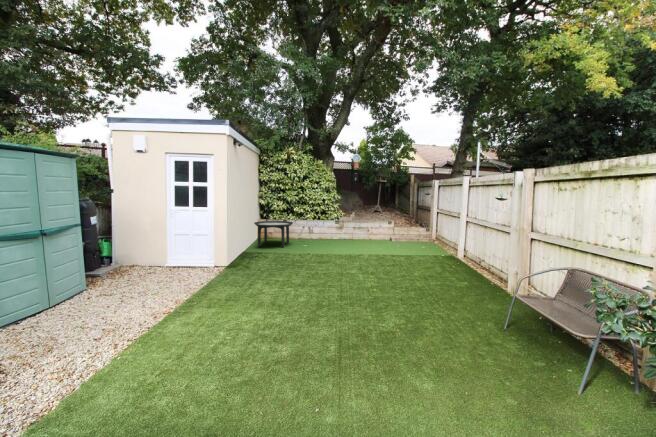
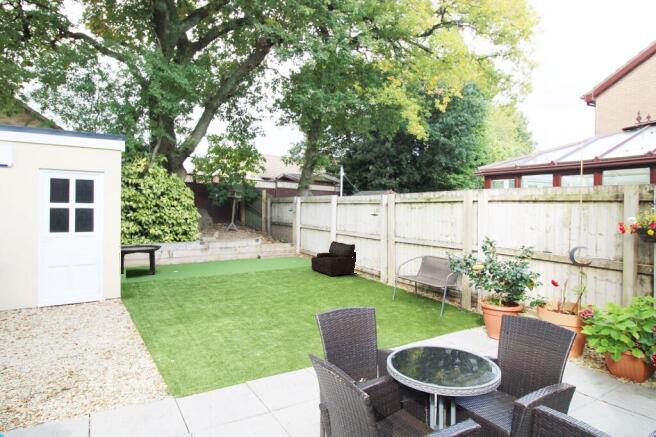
armchair: none [430,230,490,274] -> present [311,241,357,277]

